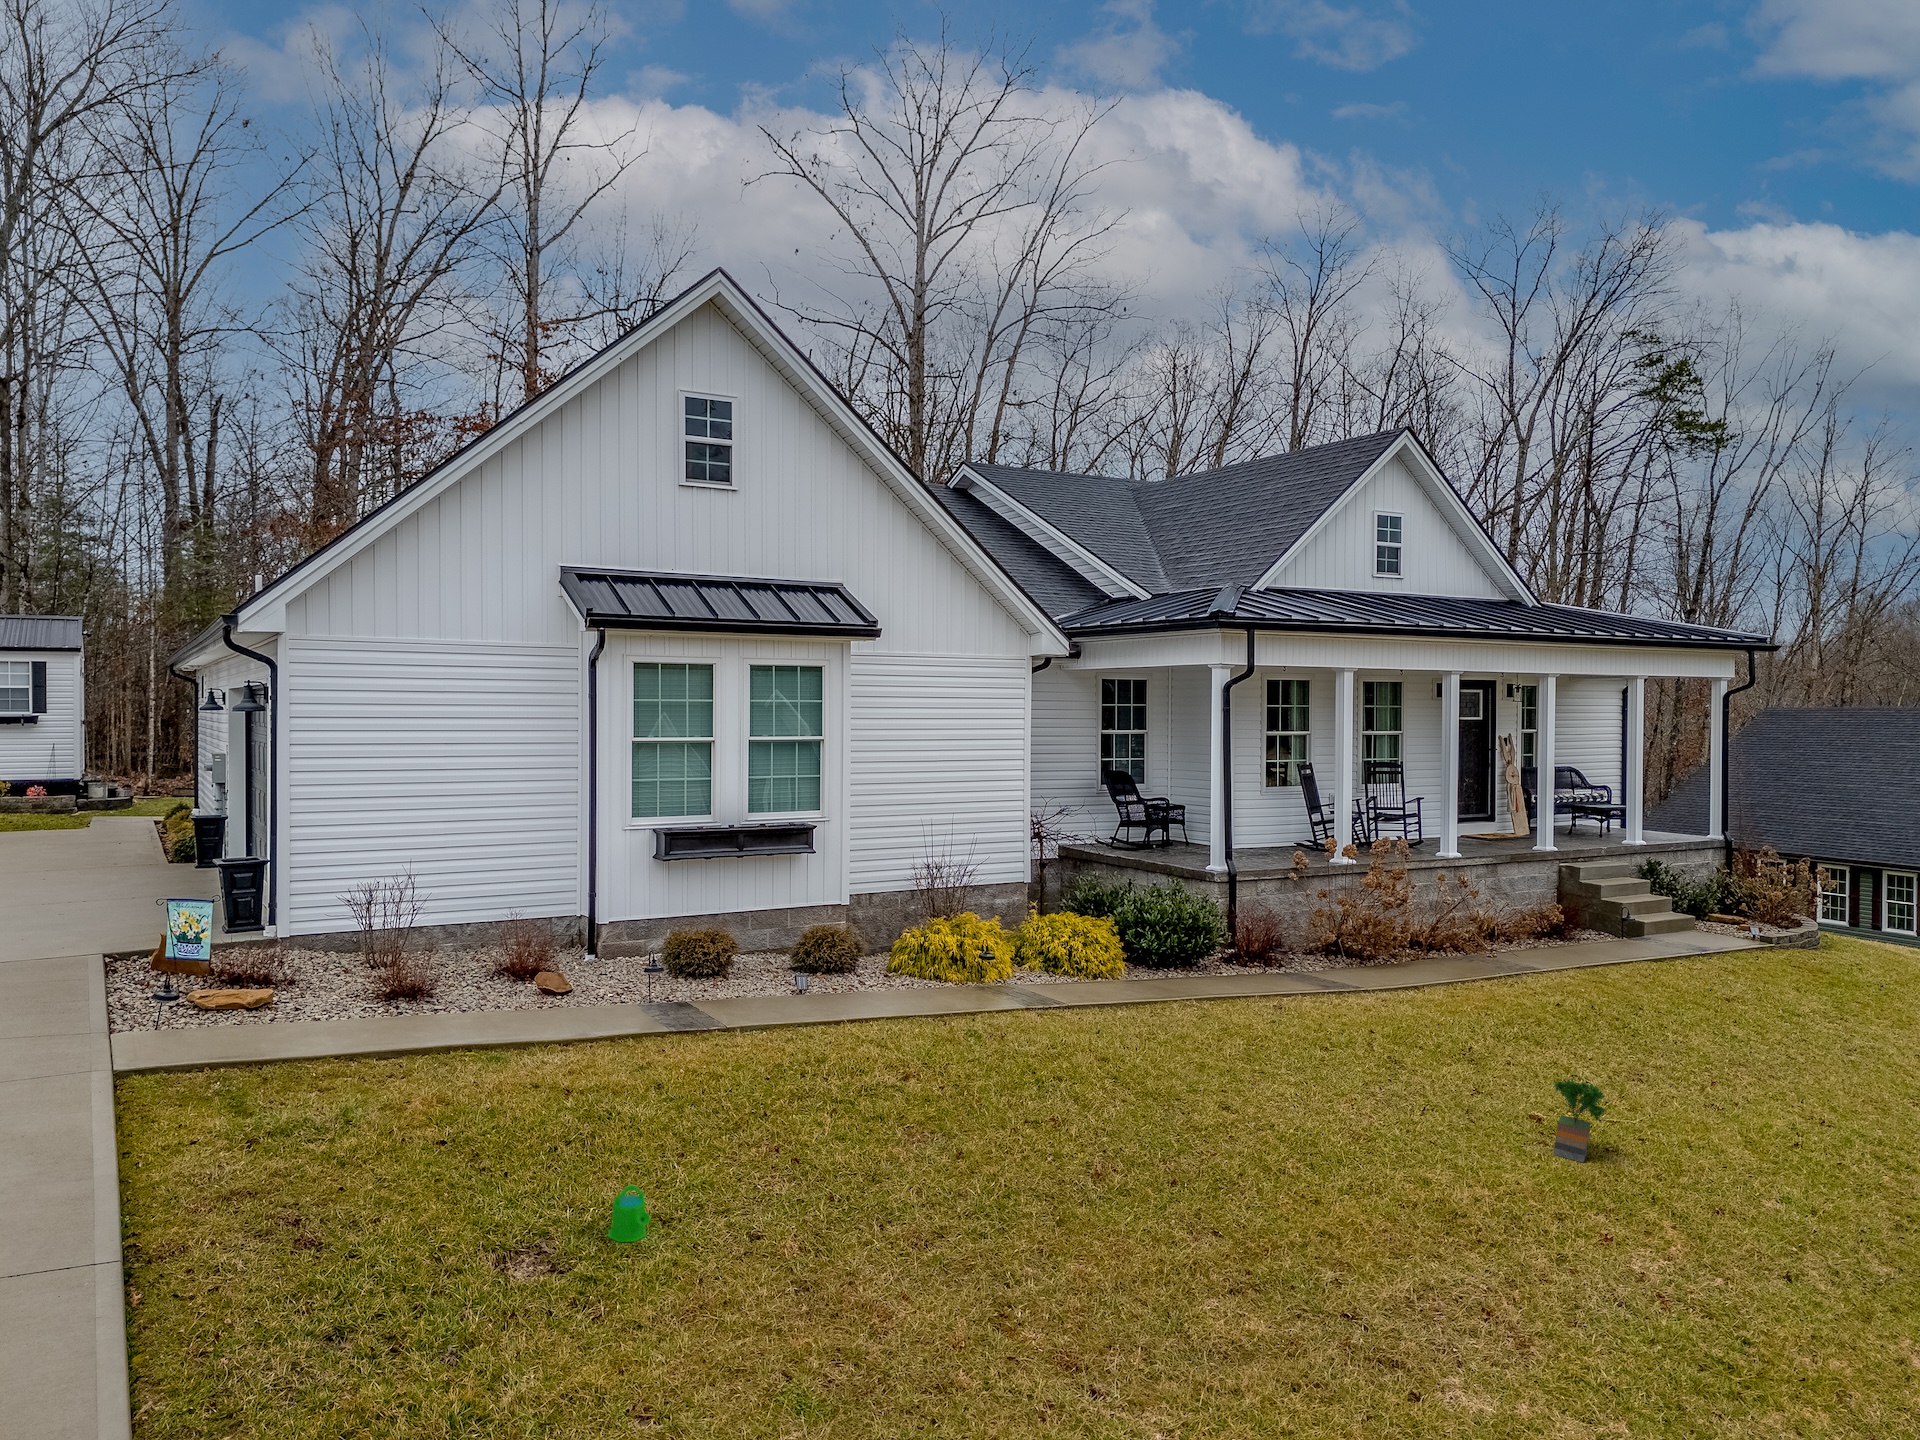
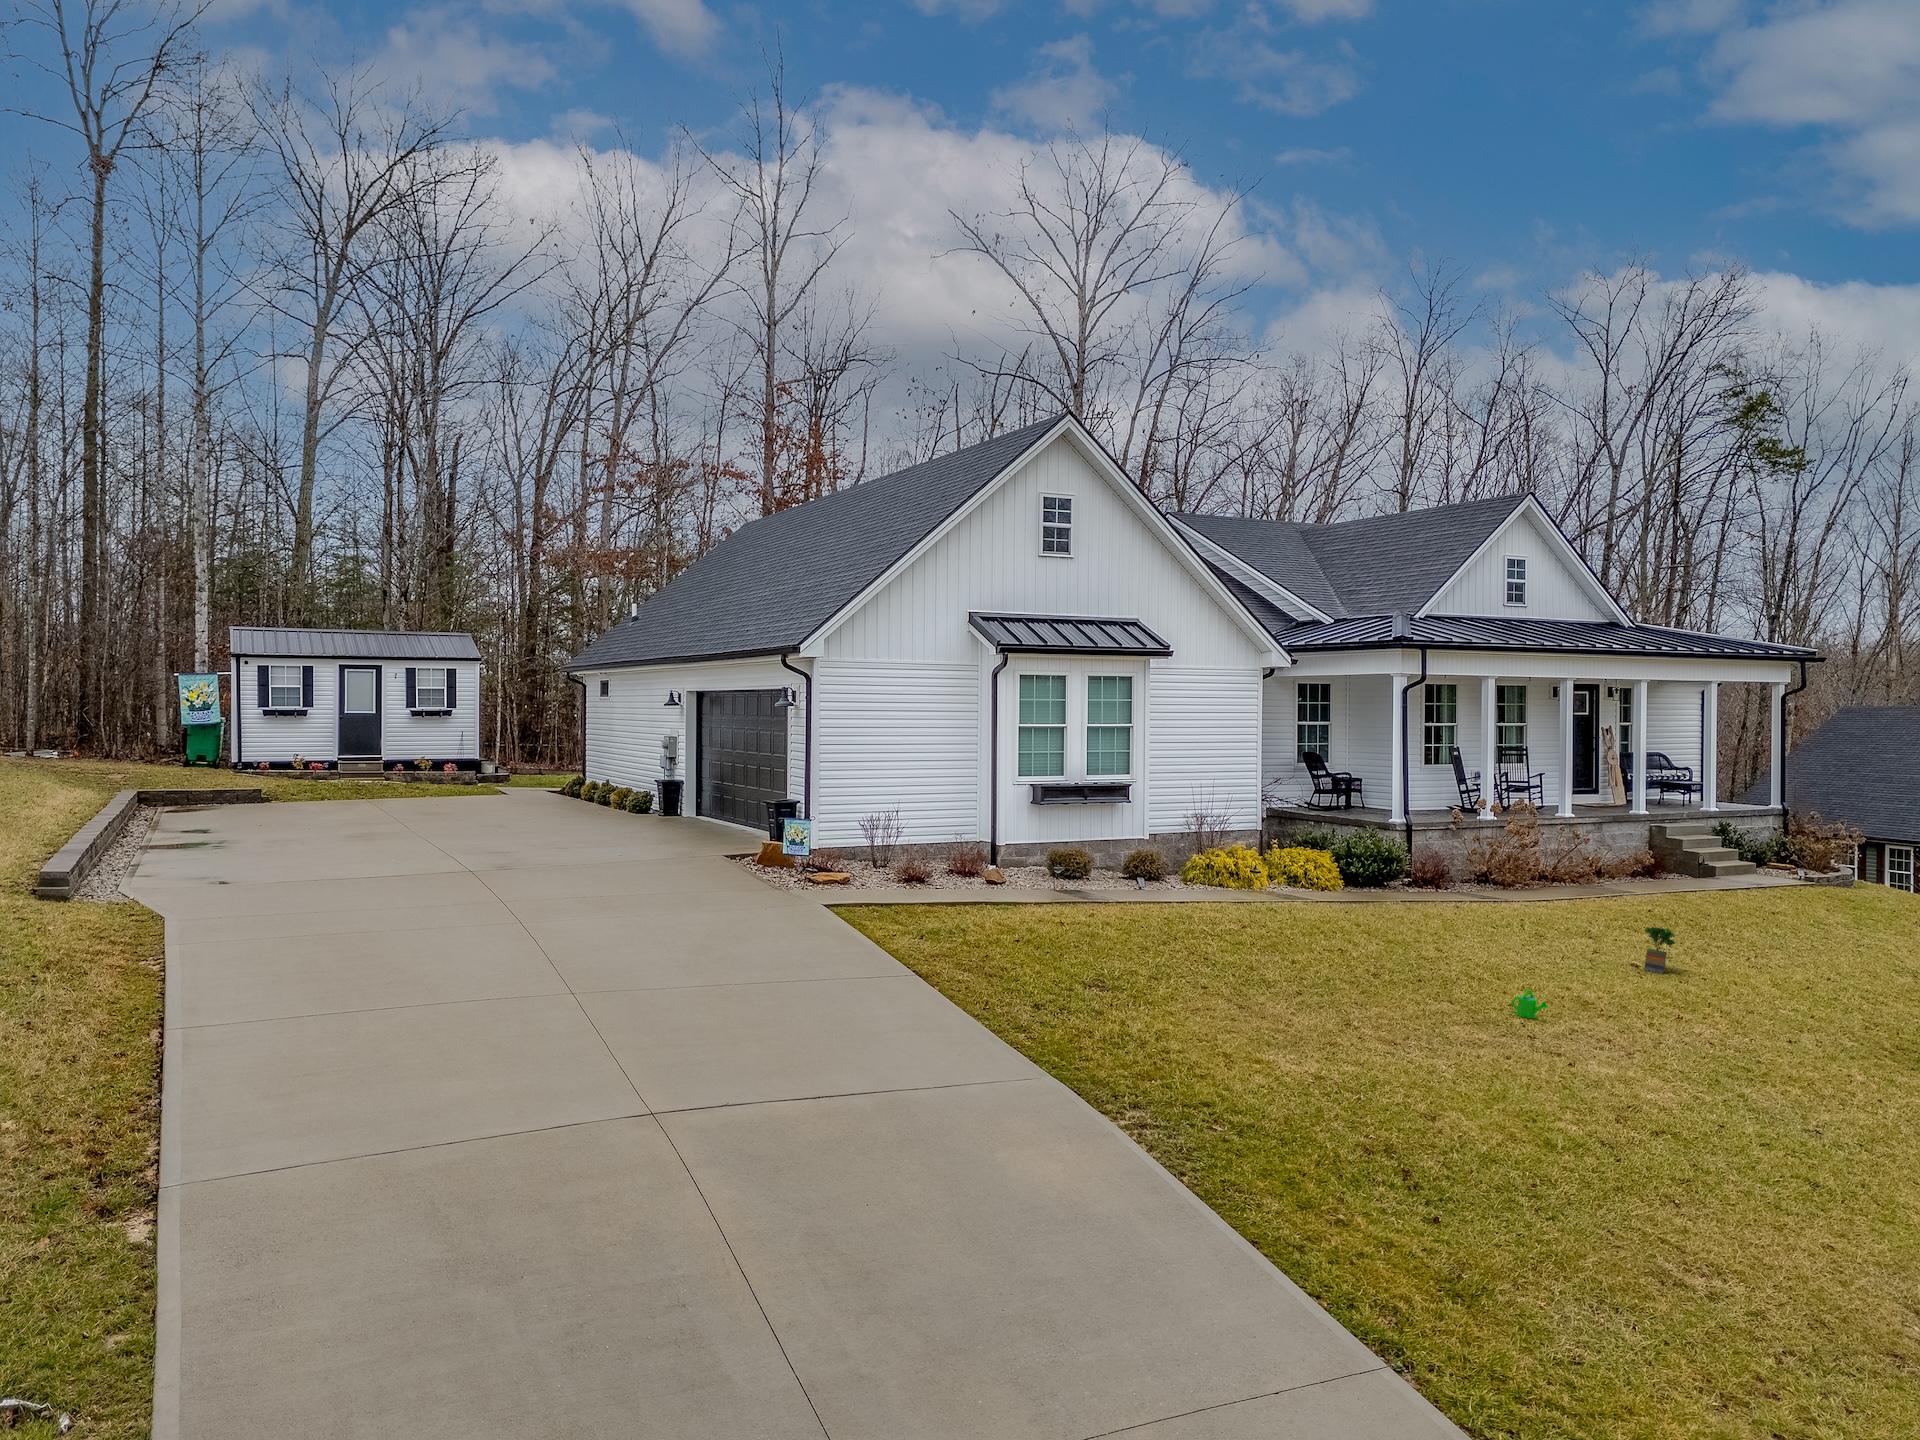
watering can: present [608,1184,650,1242] -> present [1512,990,1547,1018]

